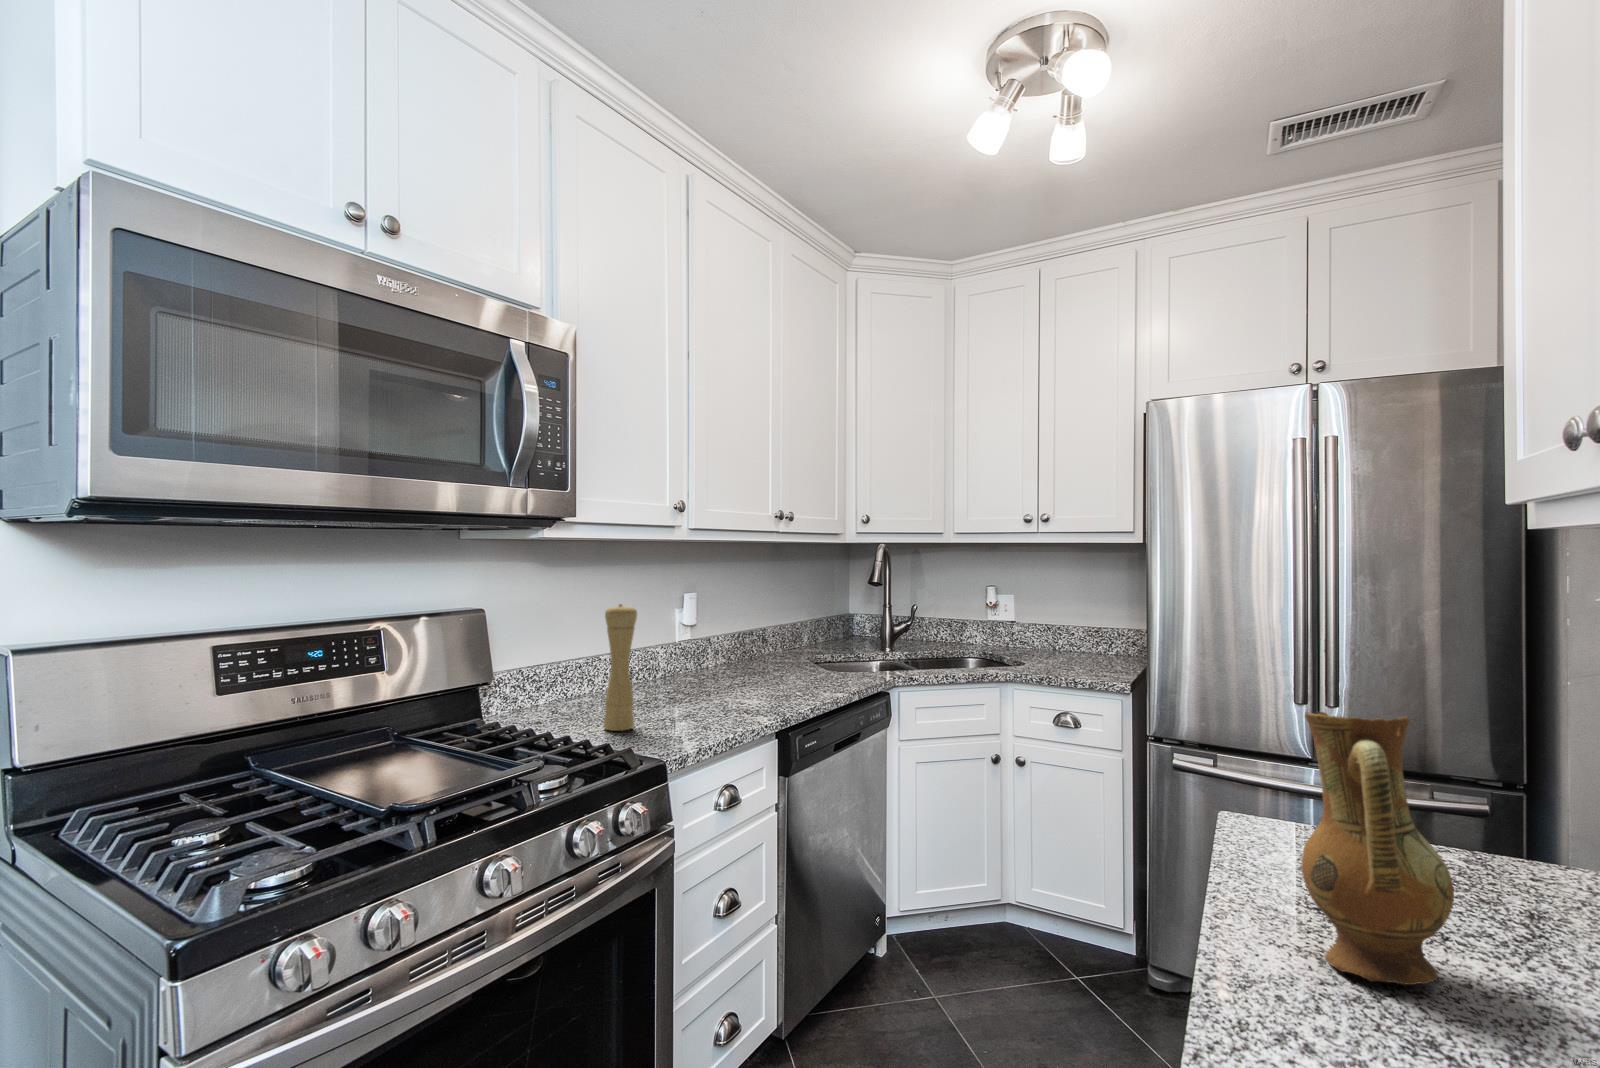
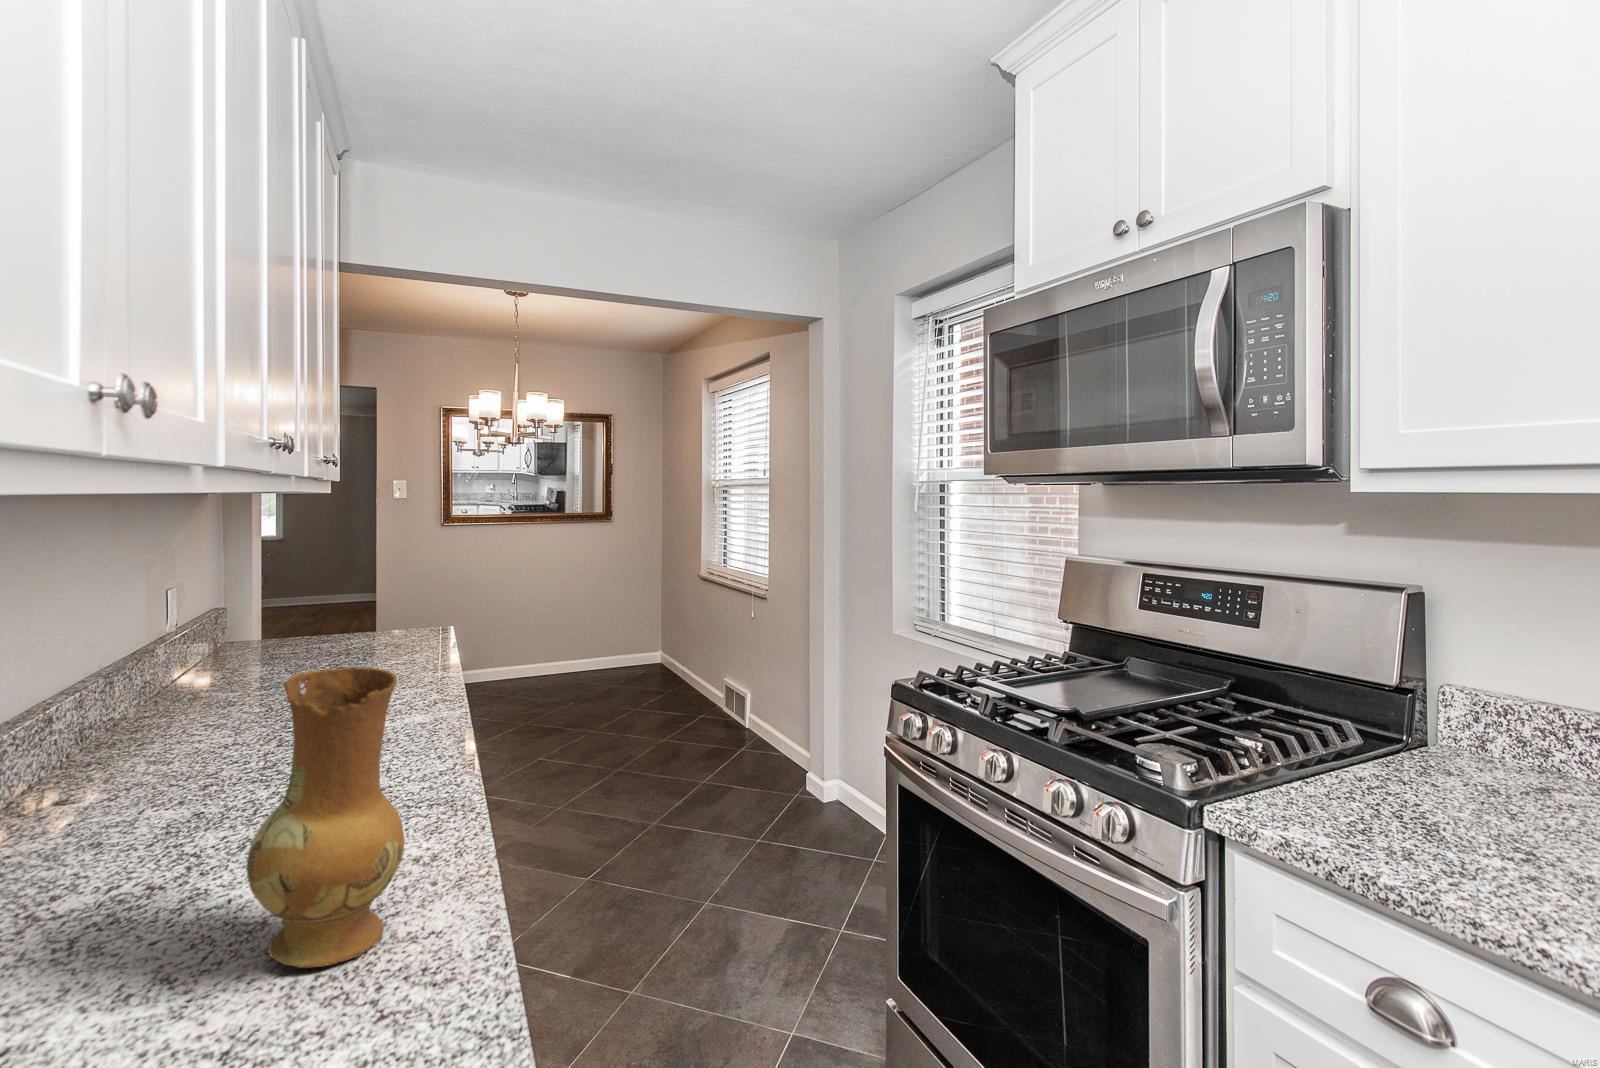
pepper mill: present [604,604,637,731] -> none [1471,598,1549,820]

